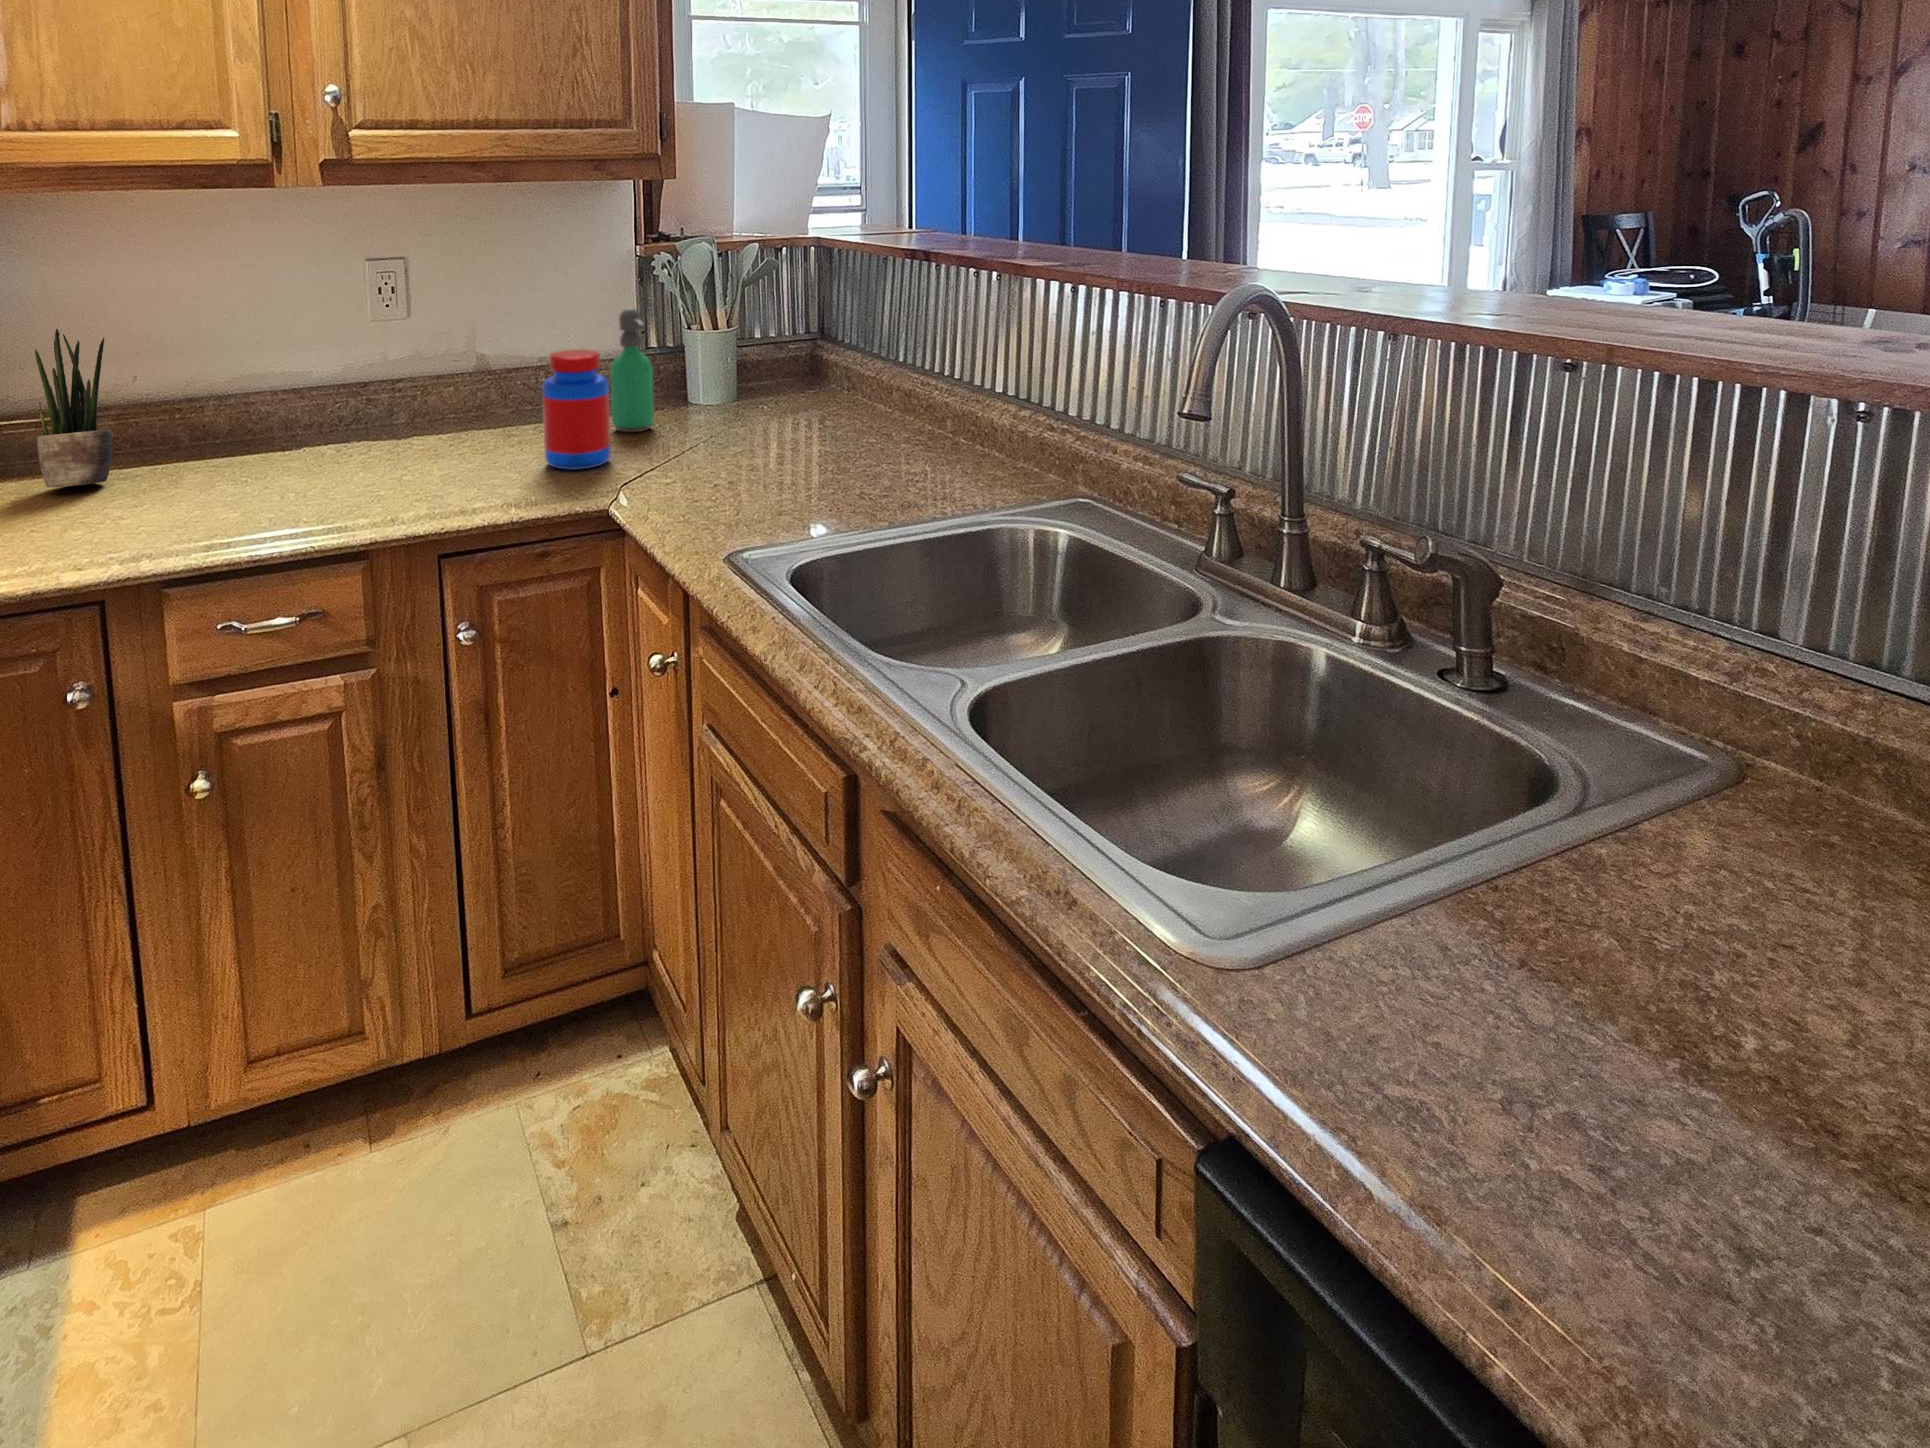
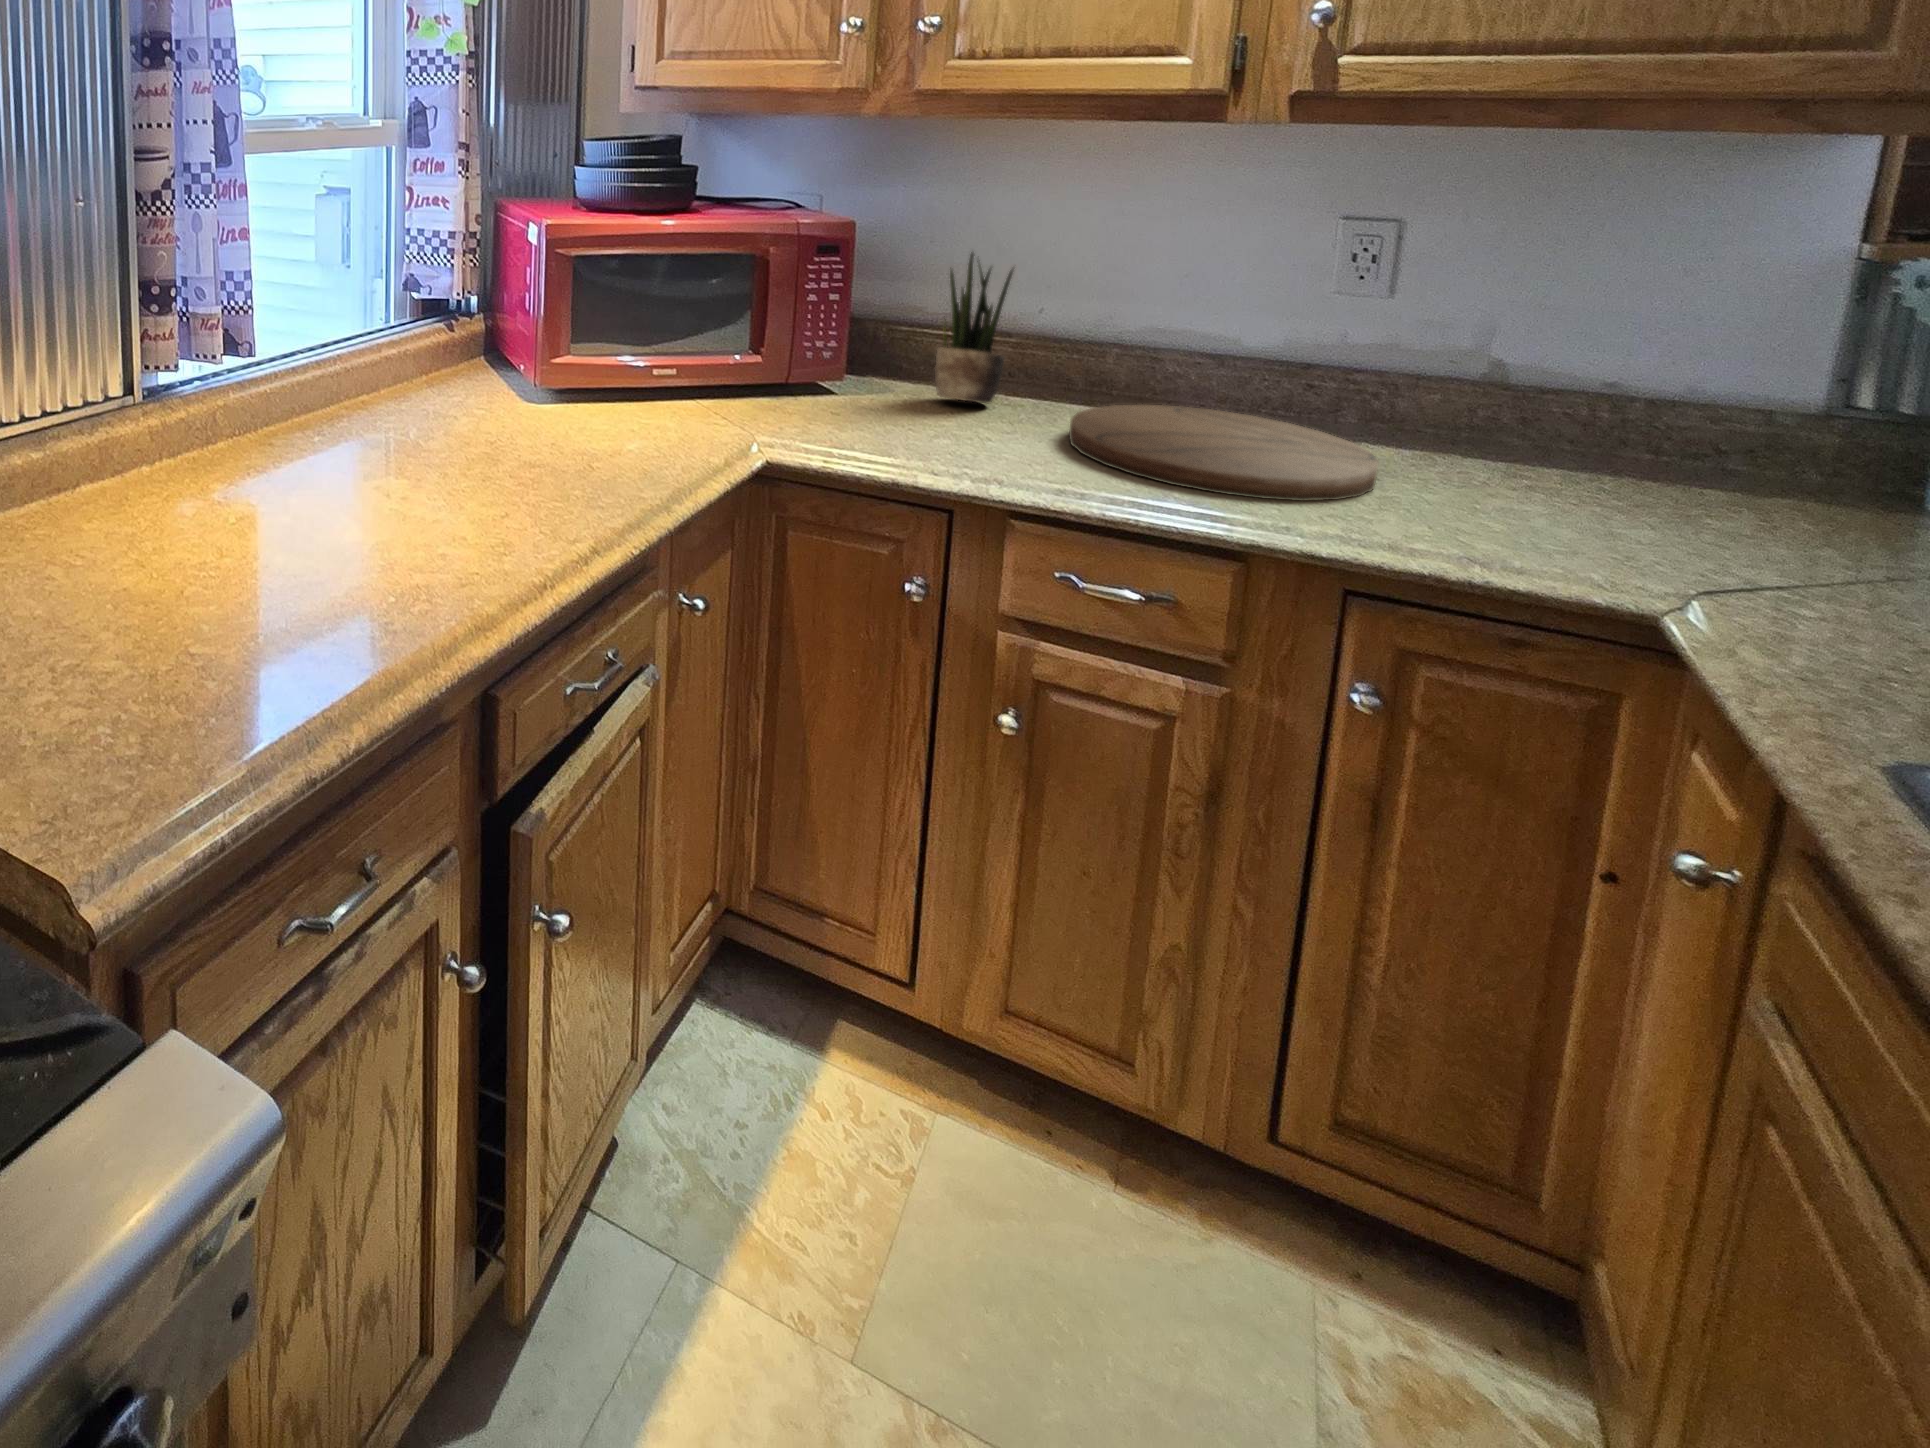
soap dispenser: present [610,308,654,432] -> none [1725,340,1841,534]
jar: present [542,349,611,470] -> none [1565,379,1720,558]
cutting board: none [192,433,433,512] -> present [1069,405,1378,501]

